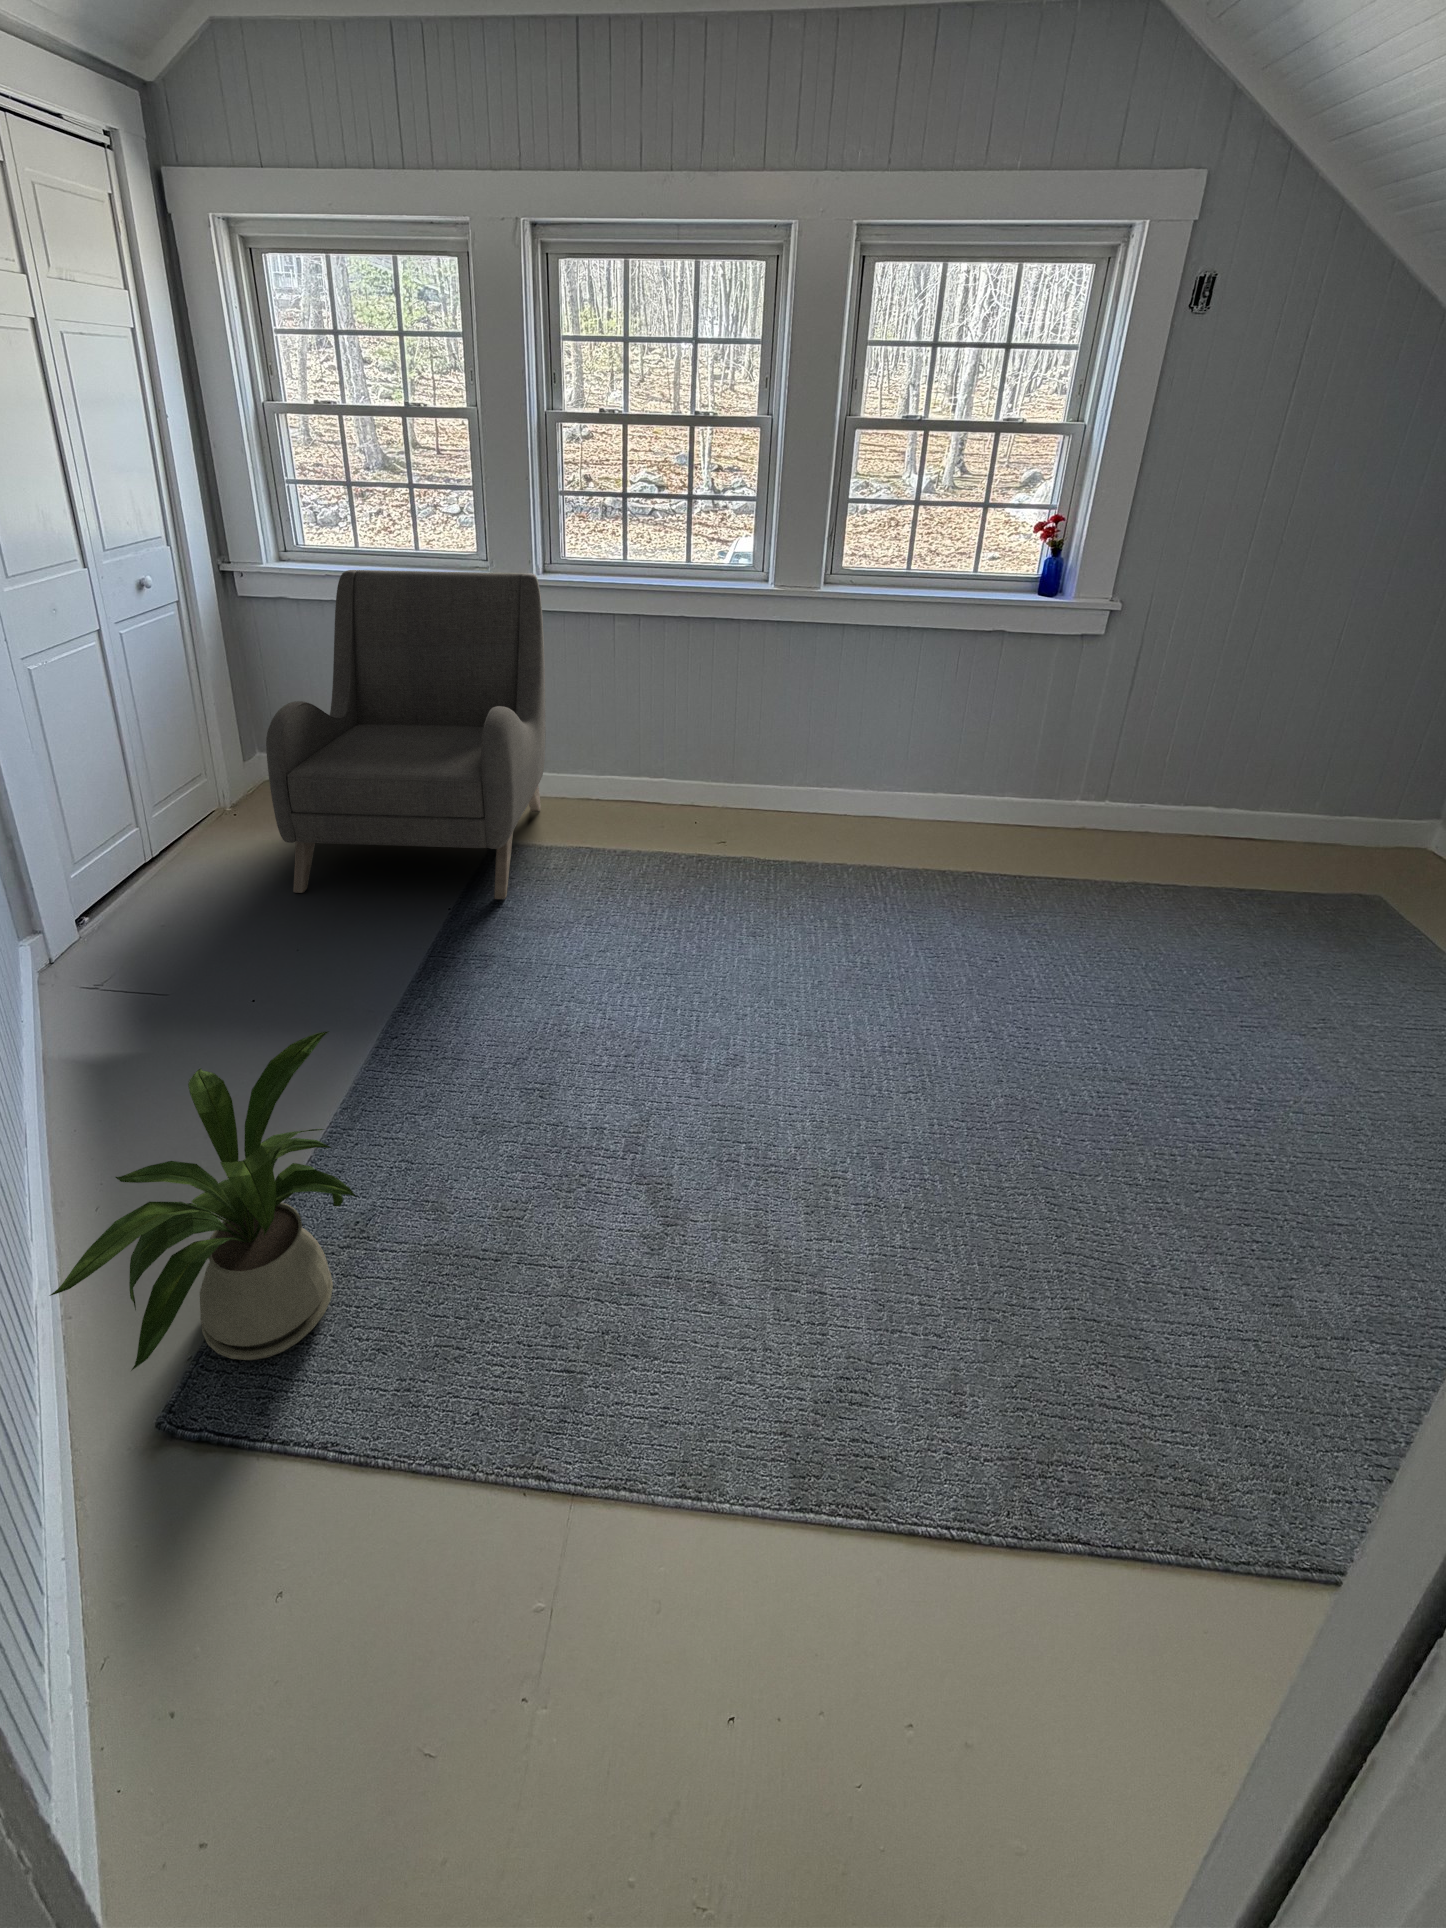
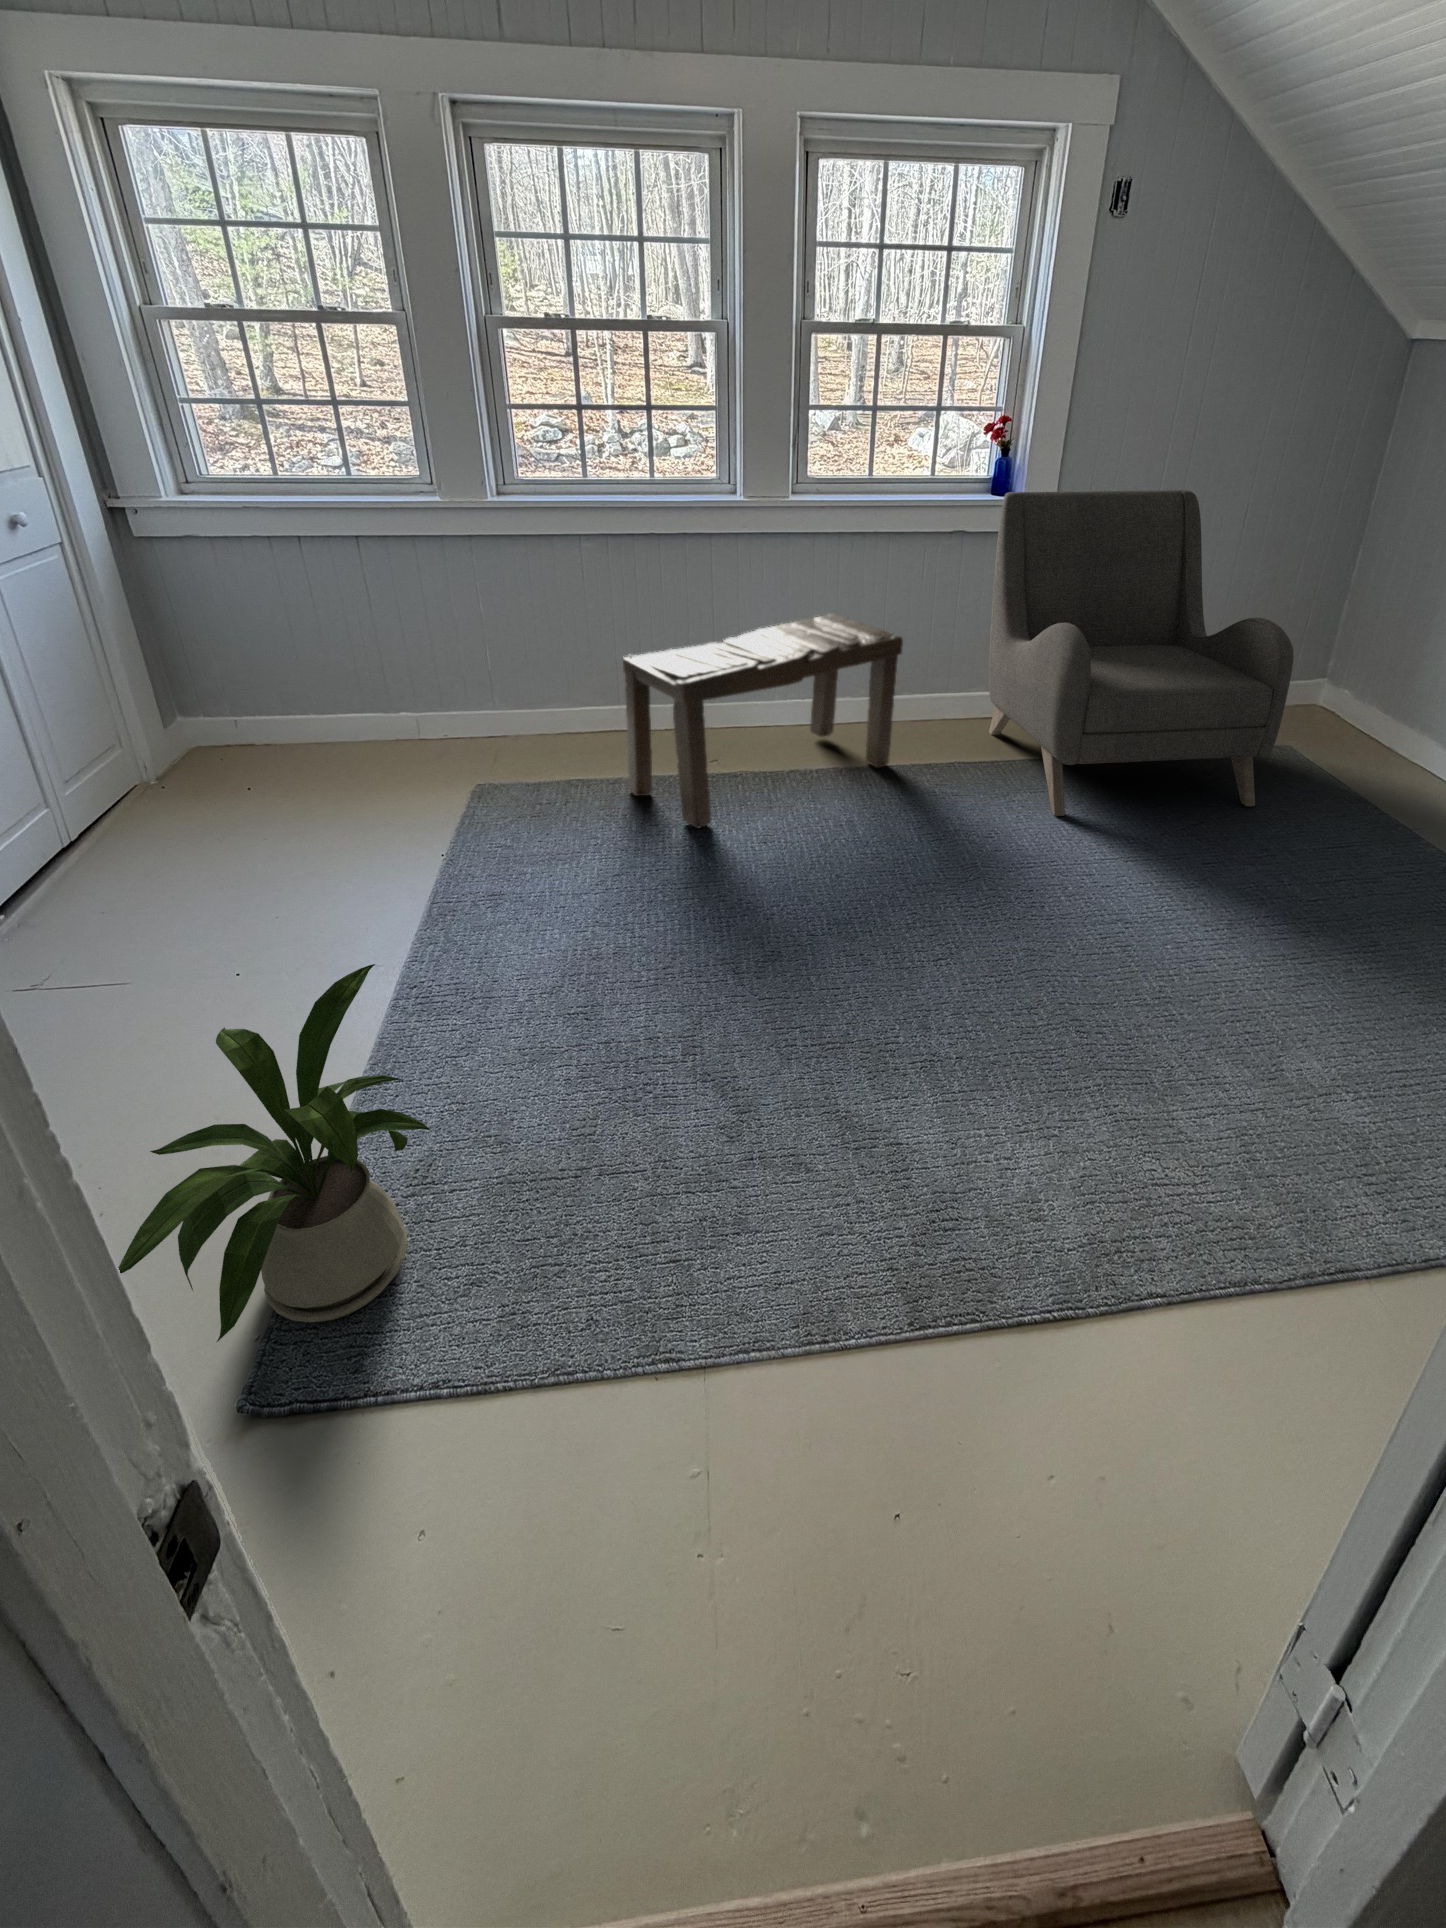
armchair: present [266,570,546,899] -> present [989,490,1294,816]
bench: none [636,705,923,911] -> present [623,613,903,828]

